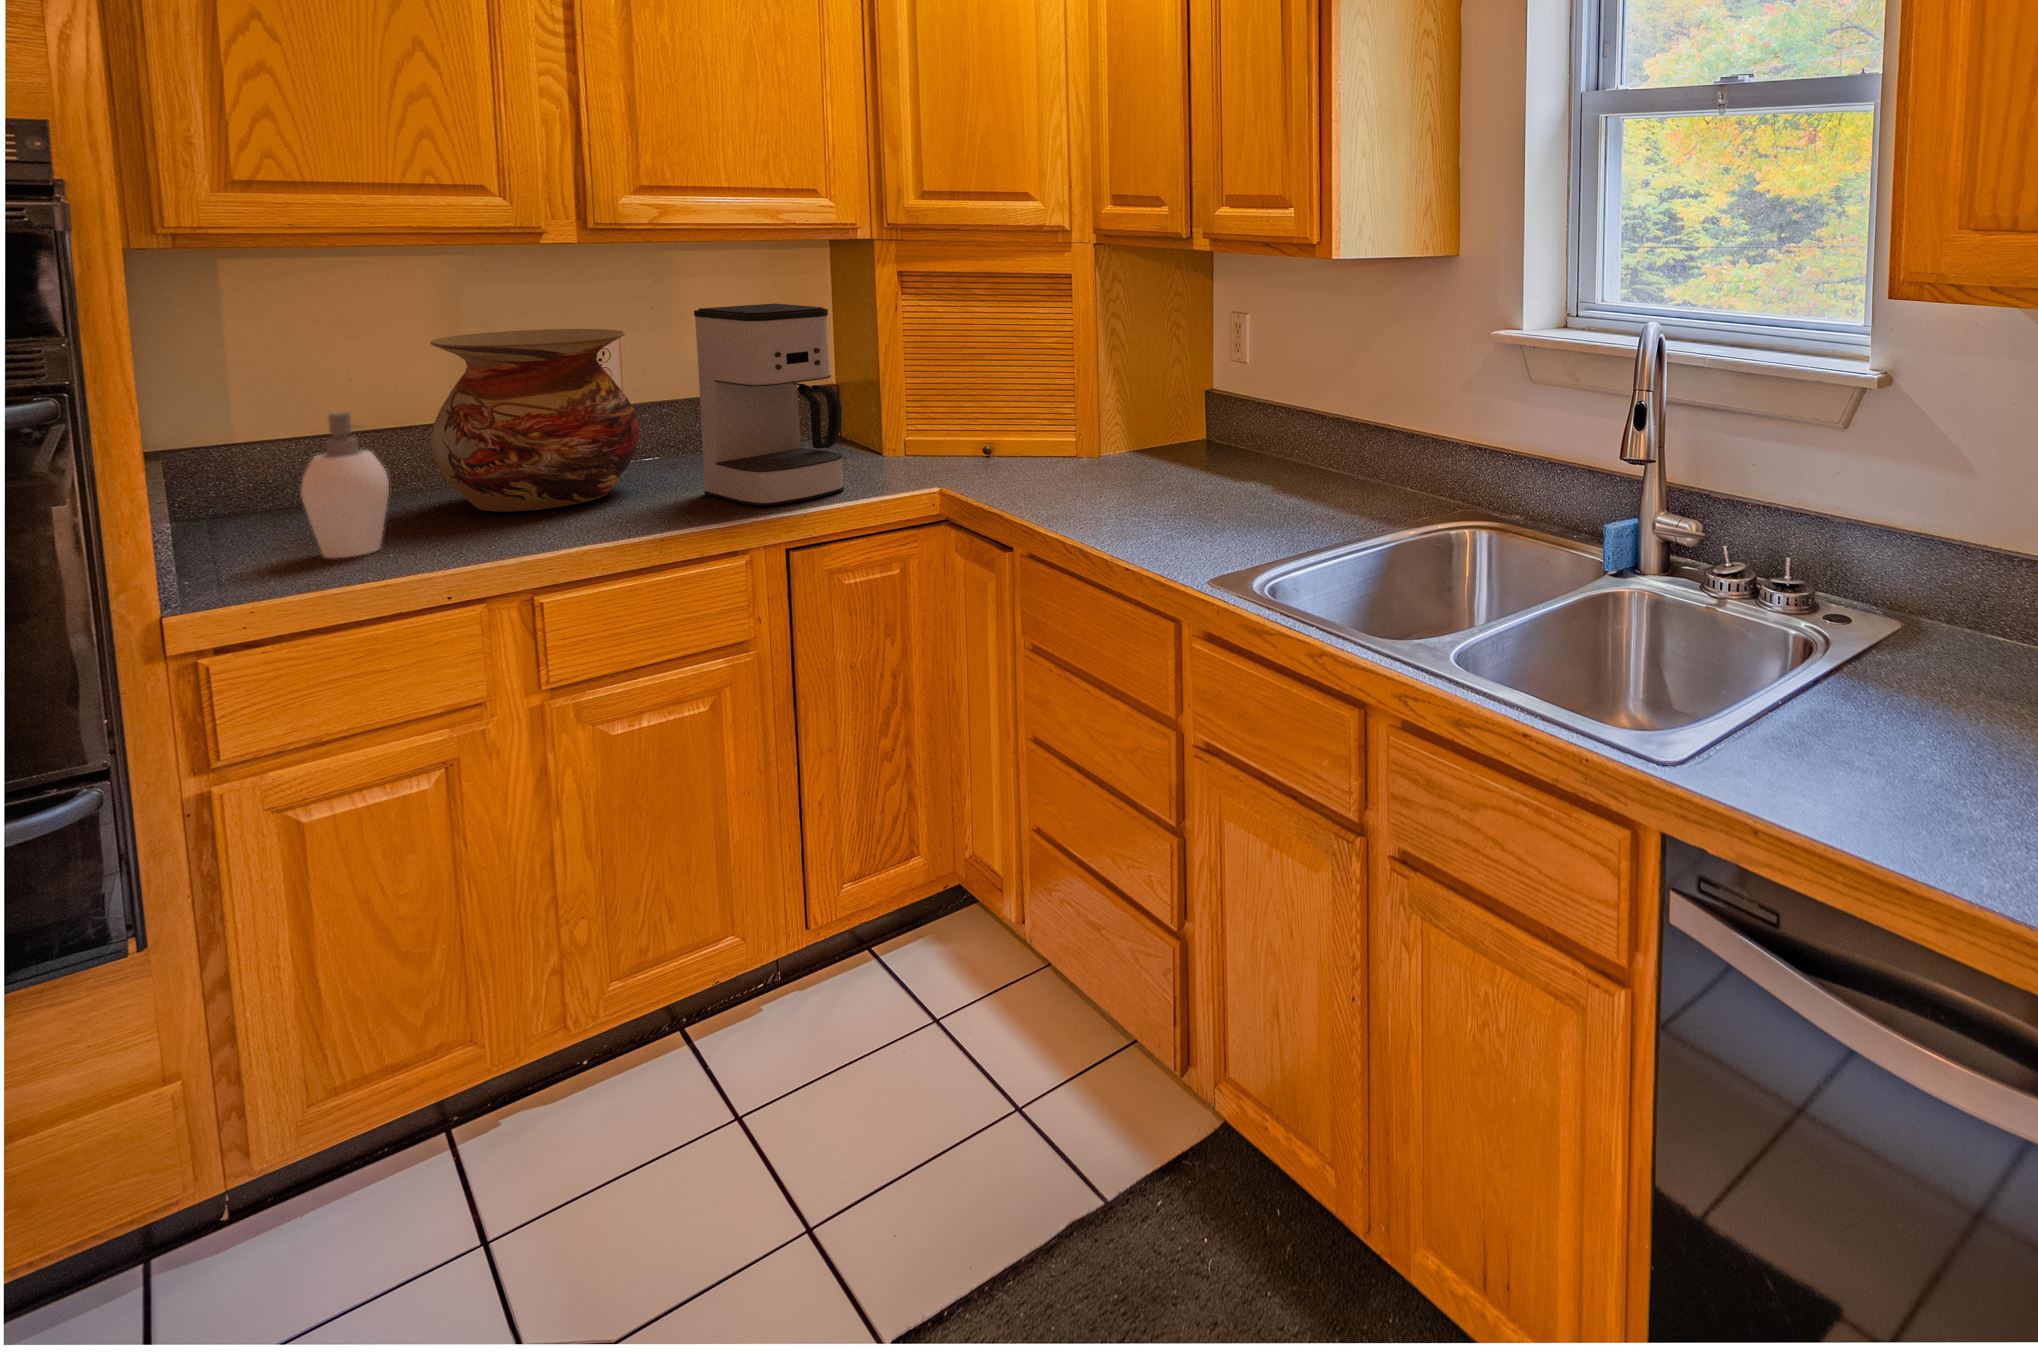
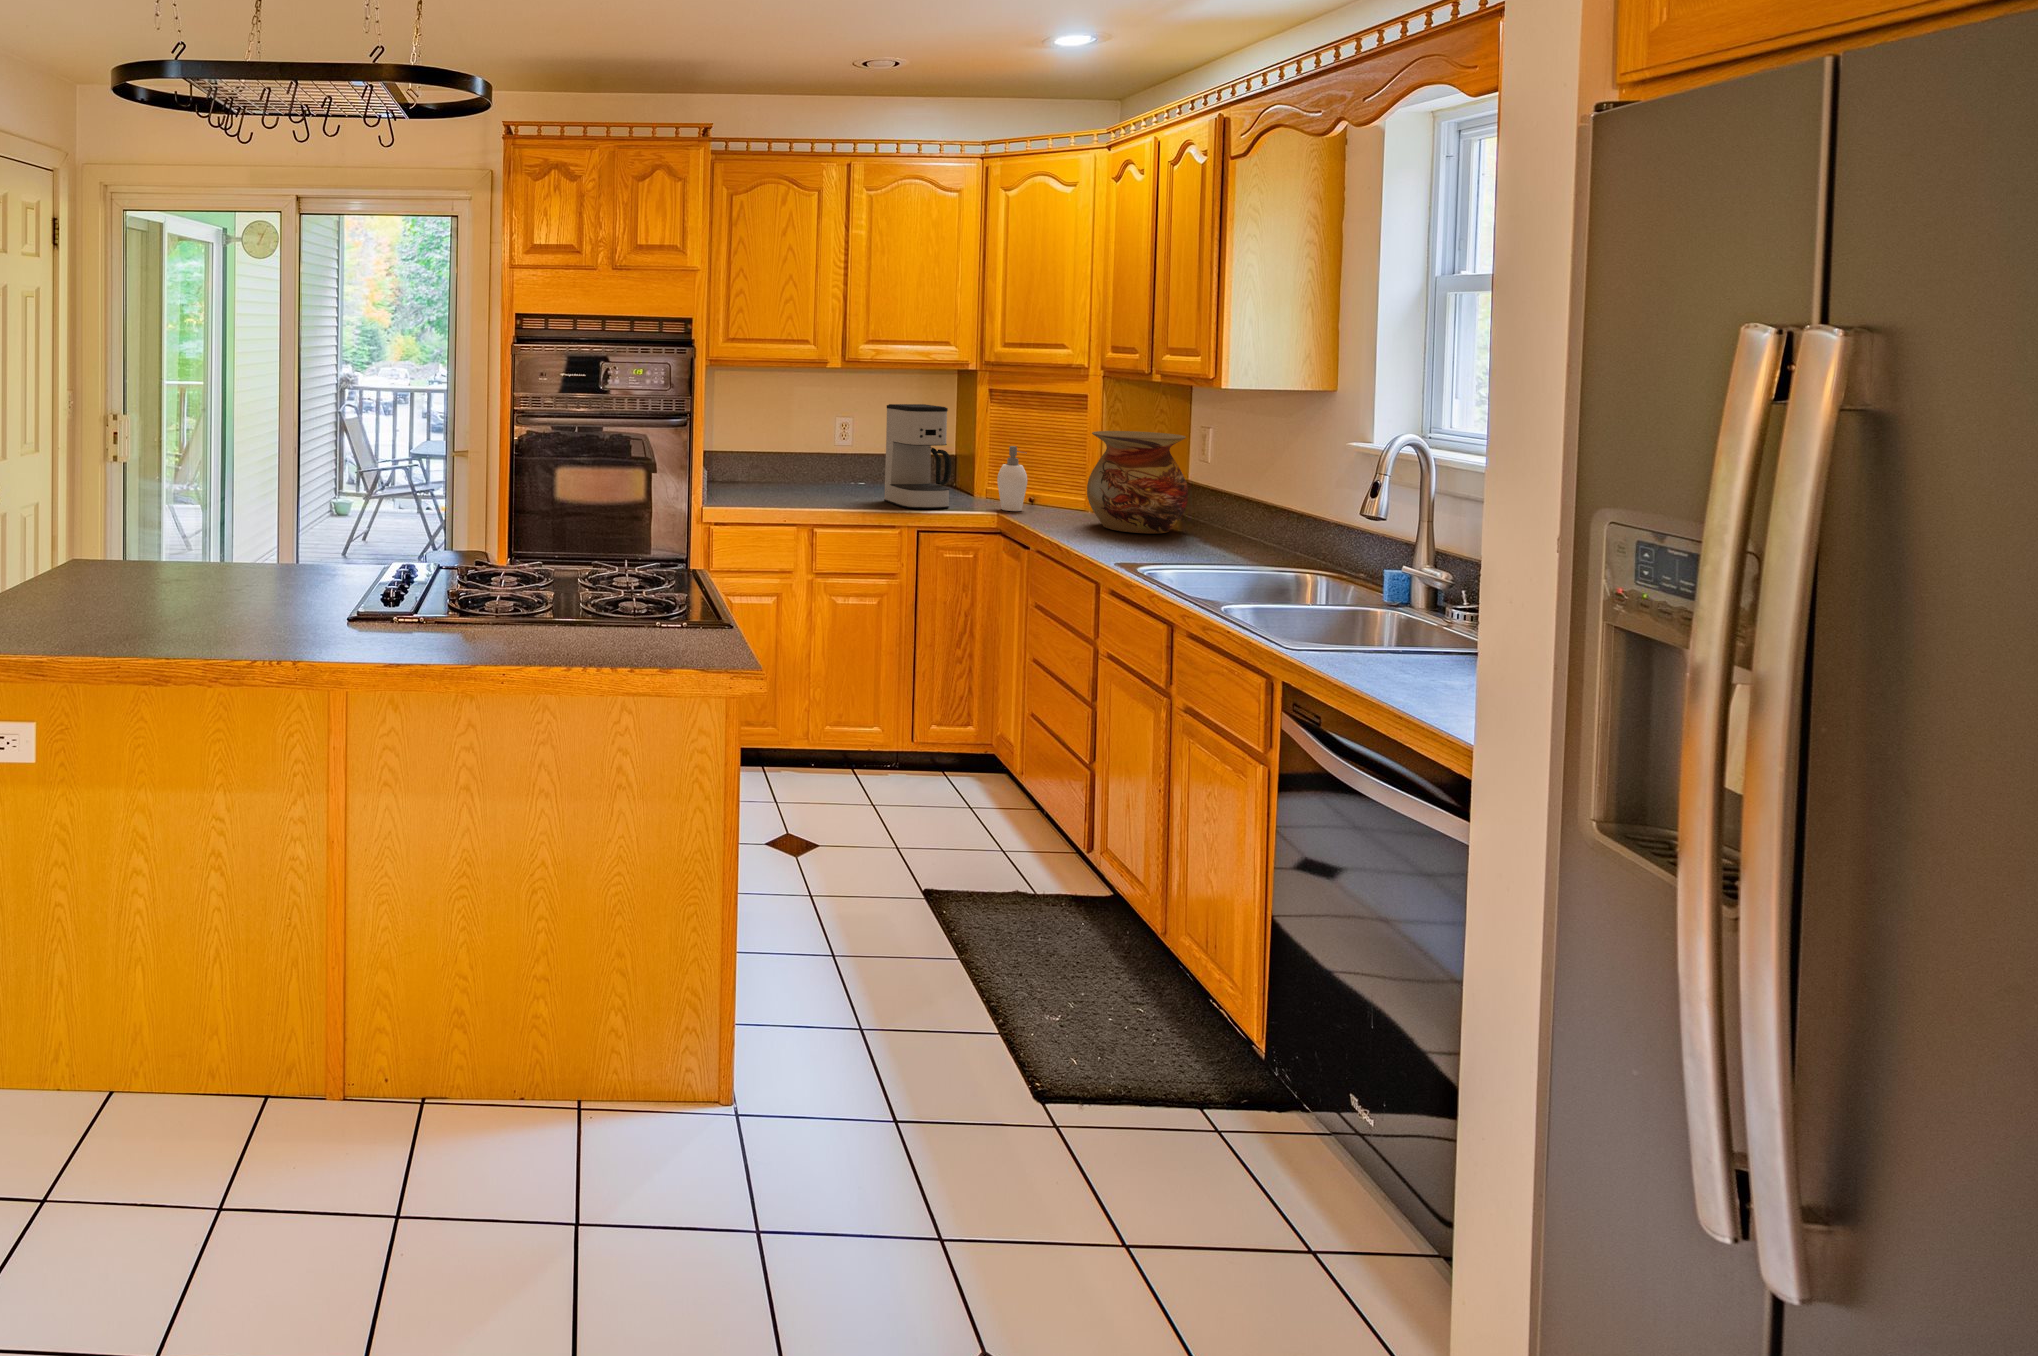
vase: present [430,329,639,512] -> present [1087,431,1188,533]
soap dispenser: present [301,412,389,558] -> present [997,446,1027,511]

